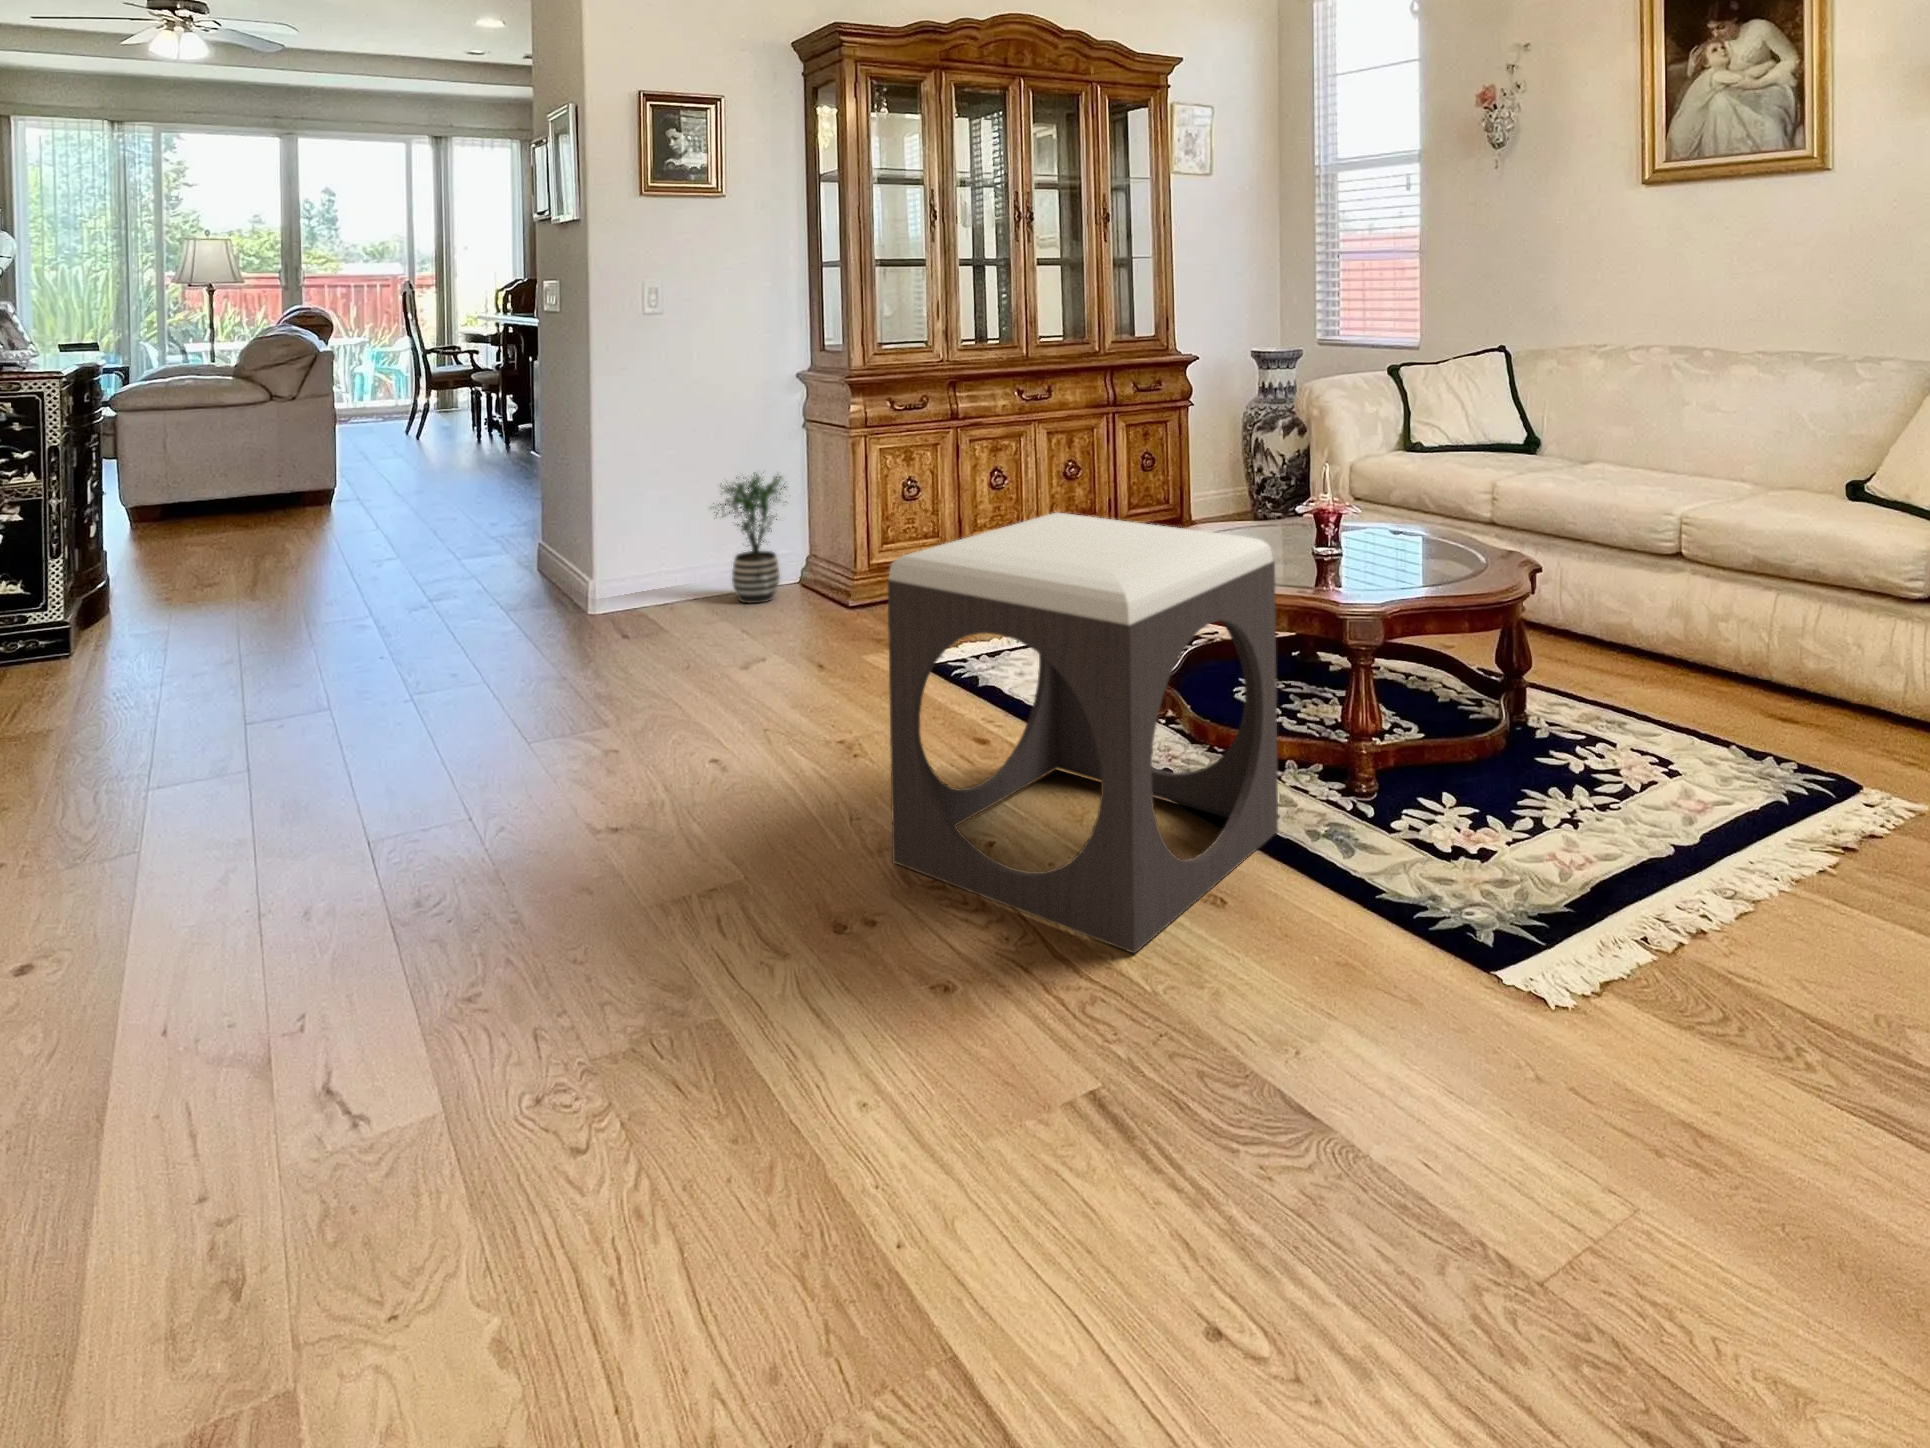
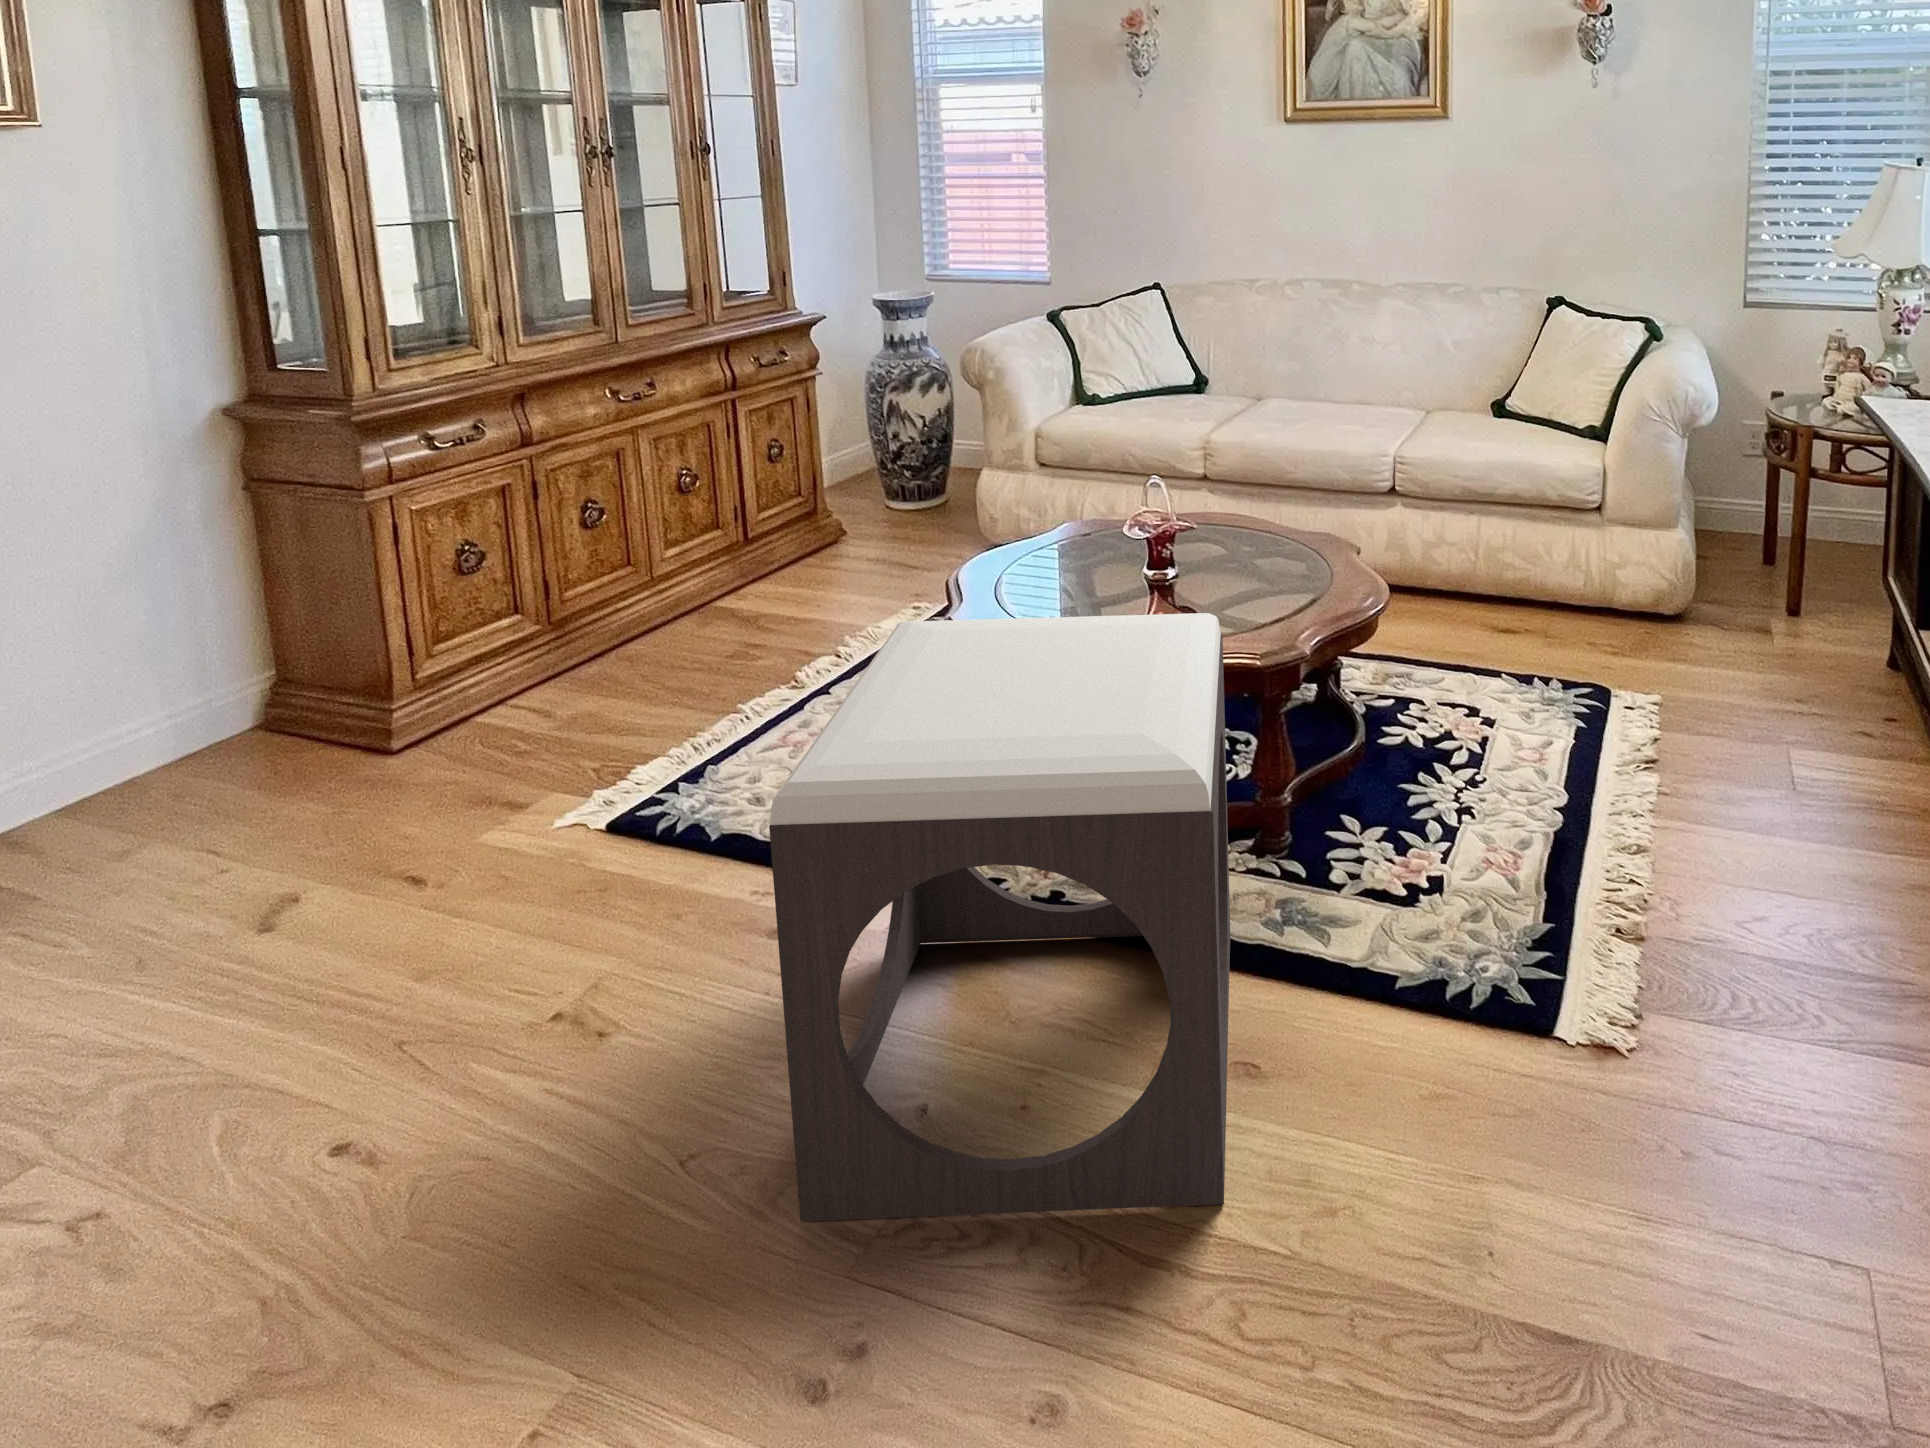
potted plant: present [710,472,787,603] -> none [73,581,262,805]

